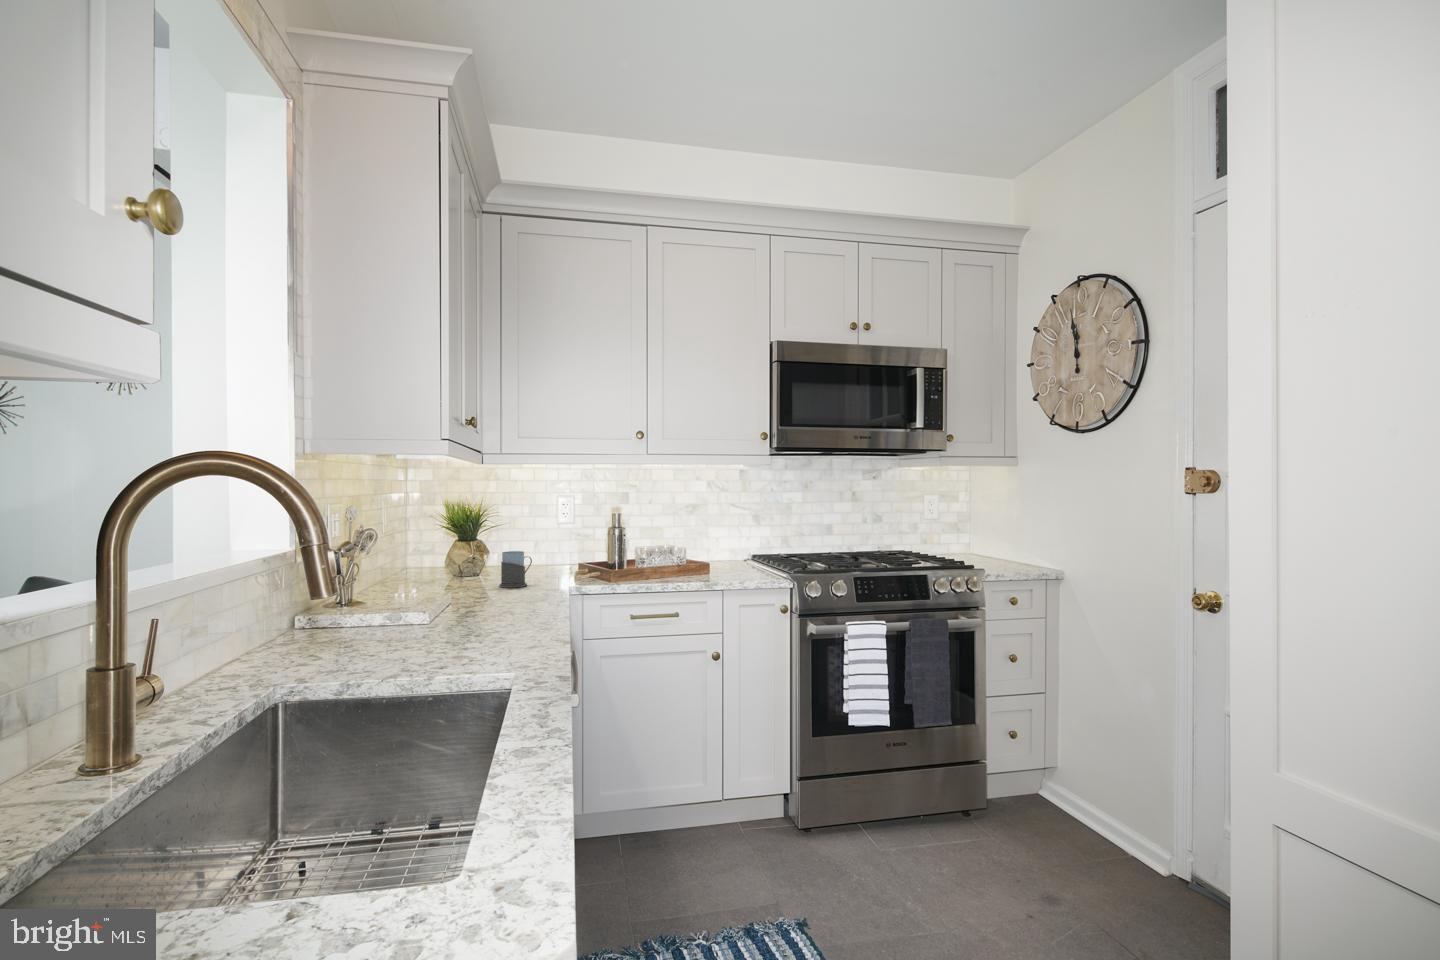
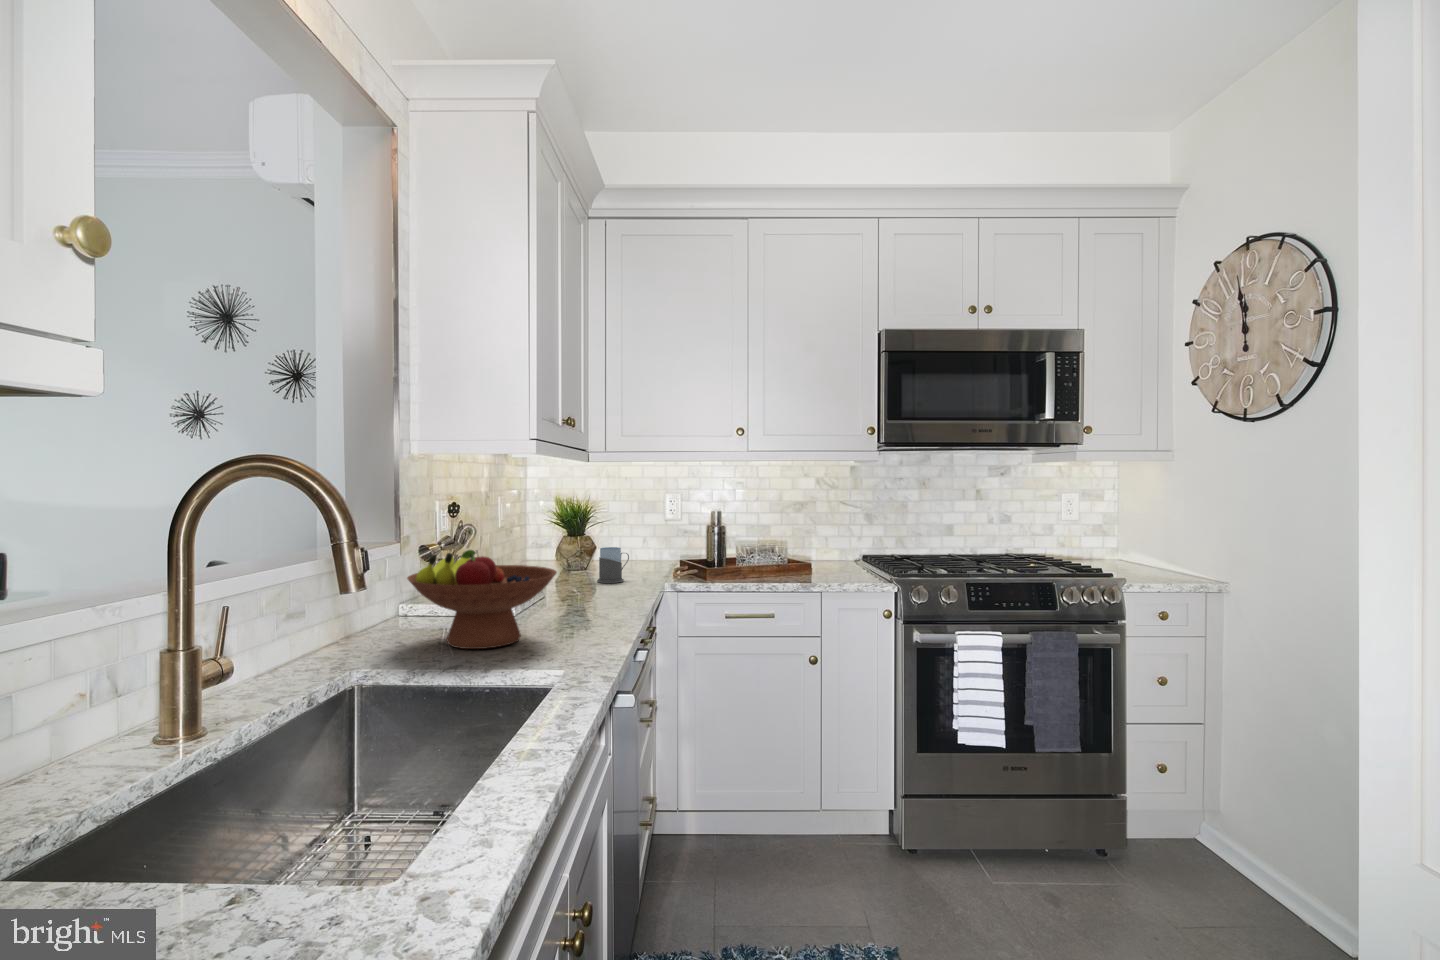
fruit bowl: none [327,551,491,655] -> present [407,550,557,649]

